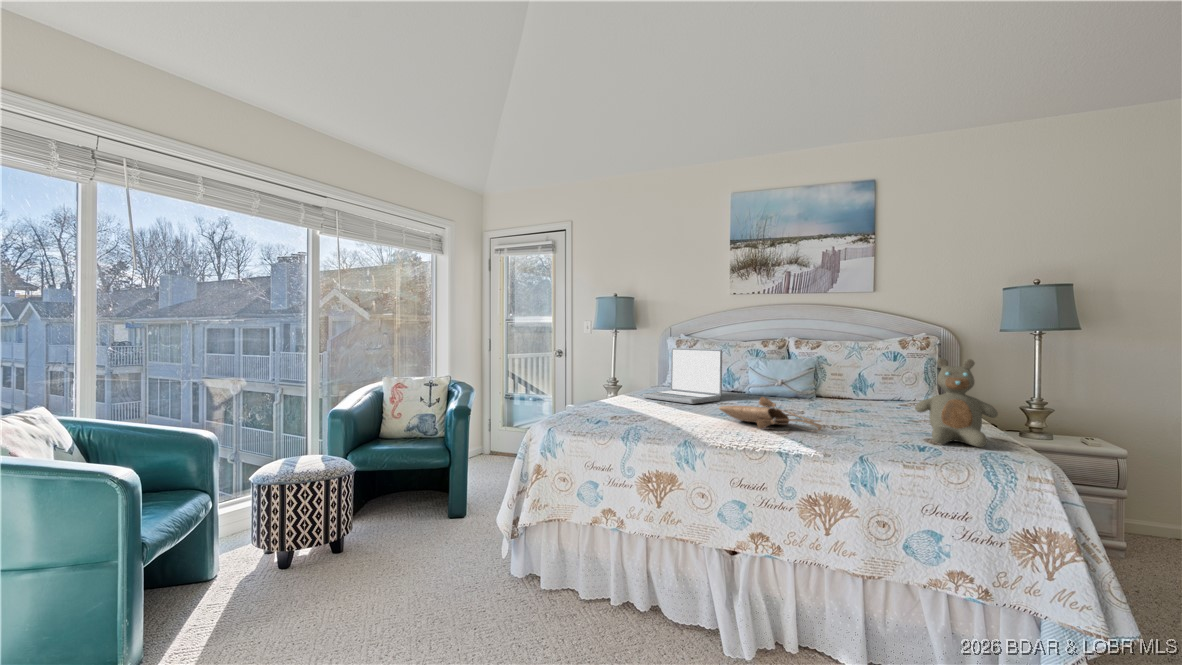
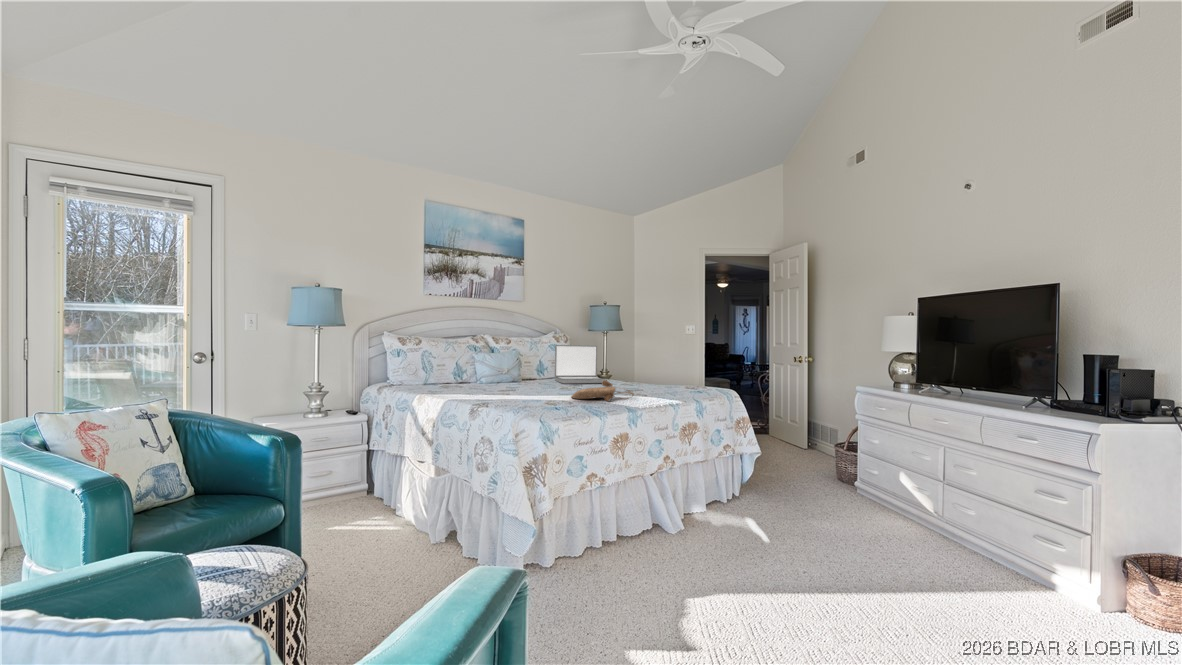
laptop: present [643,348,722,404] -> present [555,345,607,384]
teddy bear: present [915,358,998,447] -> none [655,350,690,395]

